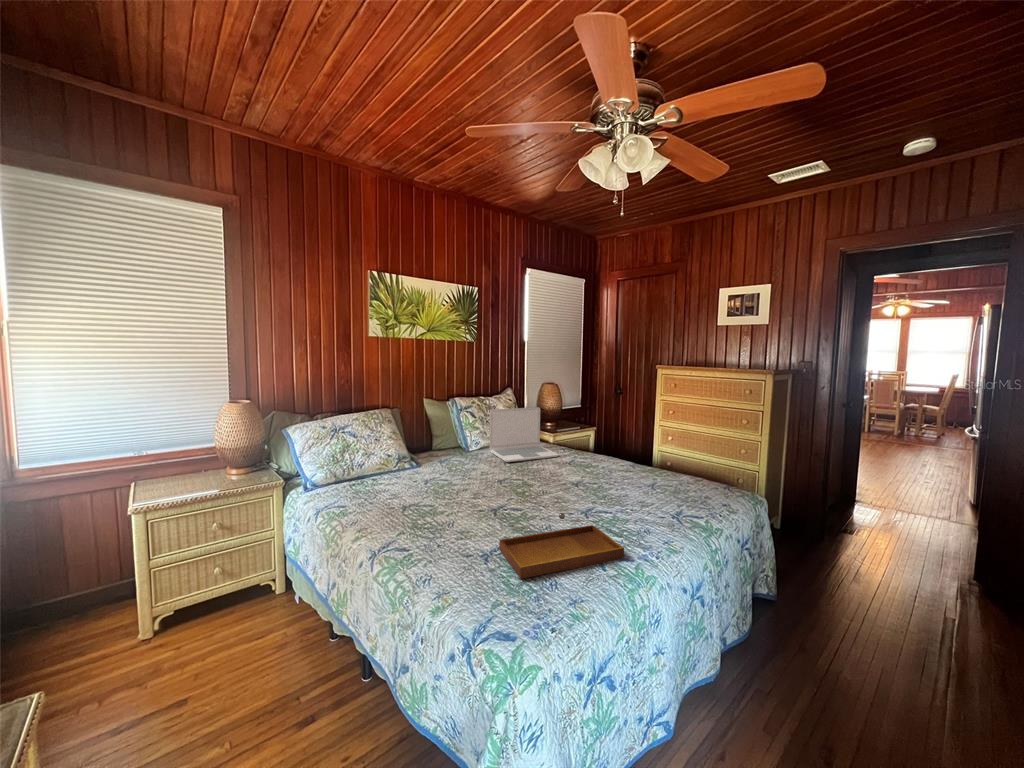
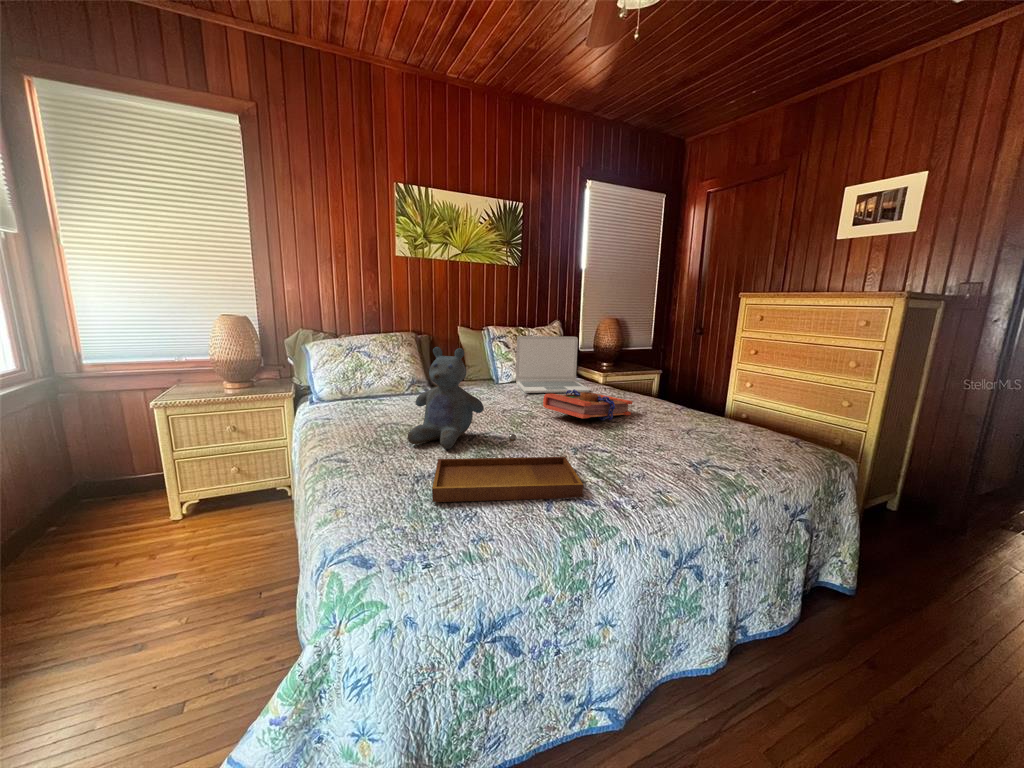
stuffed bear: none [446,438,510,528] -> present [407,347,484,449]
book: none [540,460,607,487] -> present [543,389,632,420]

